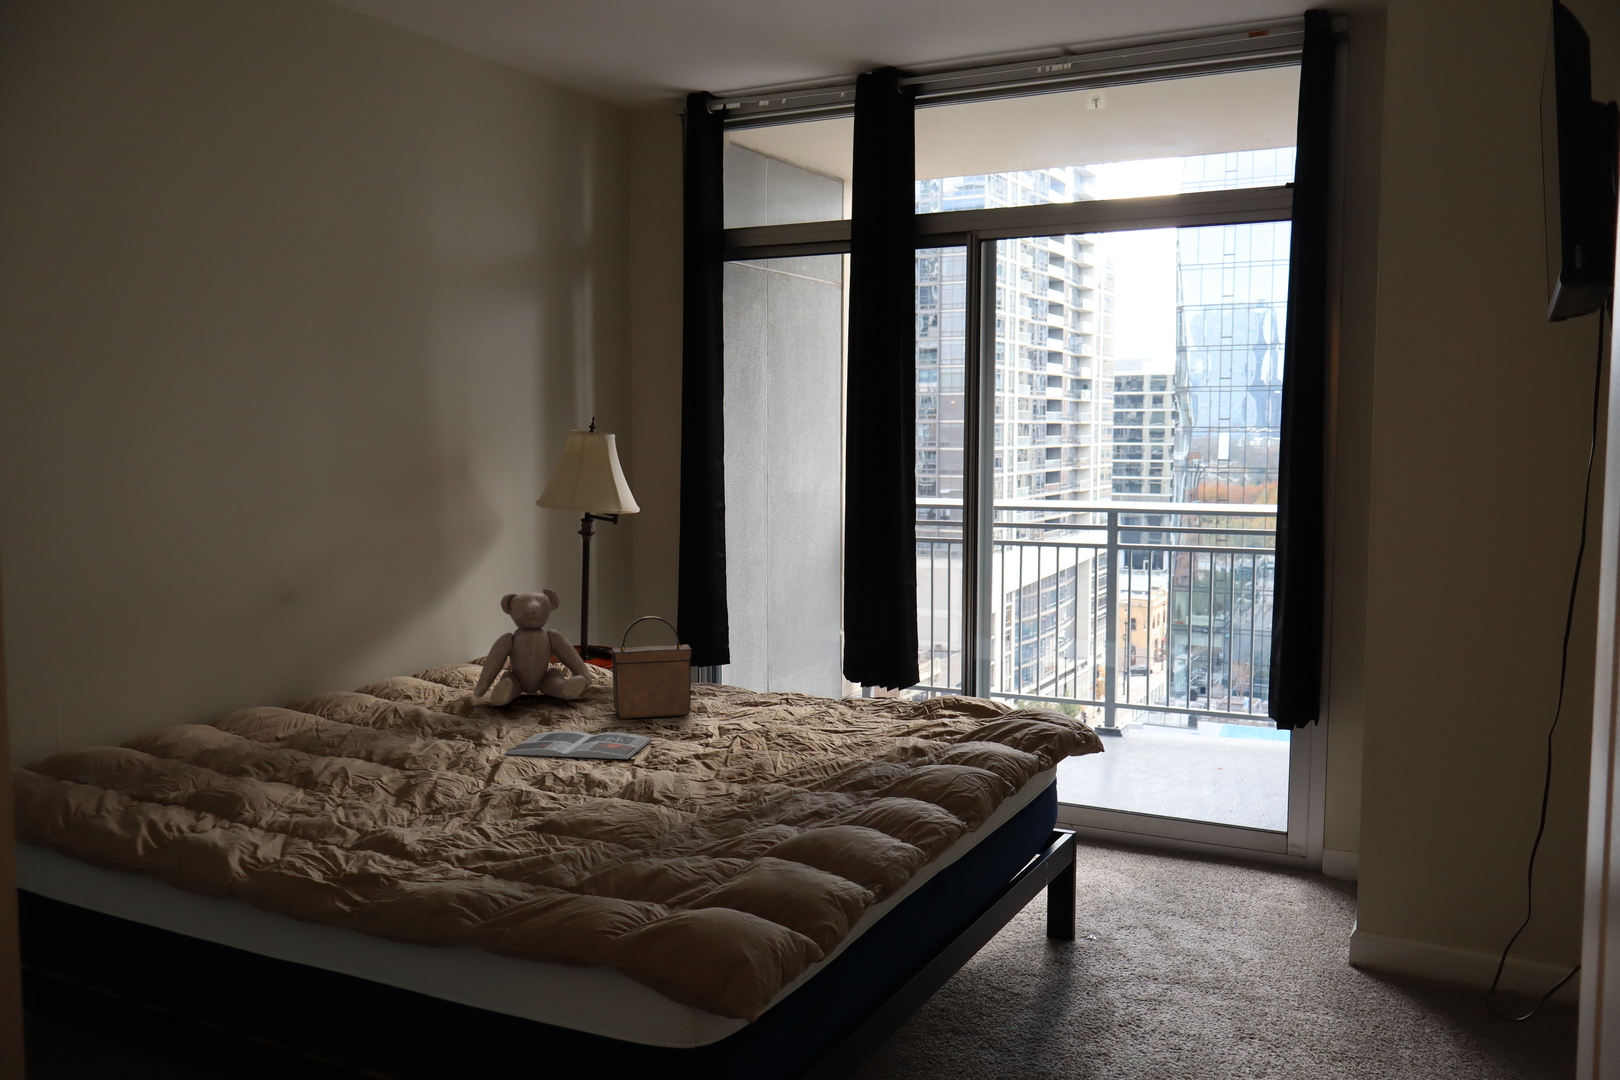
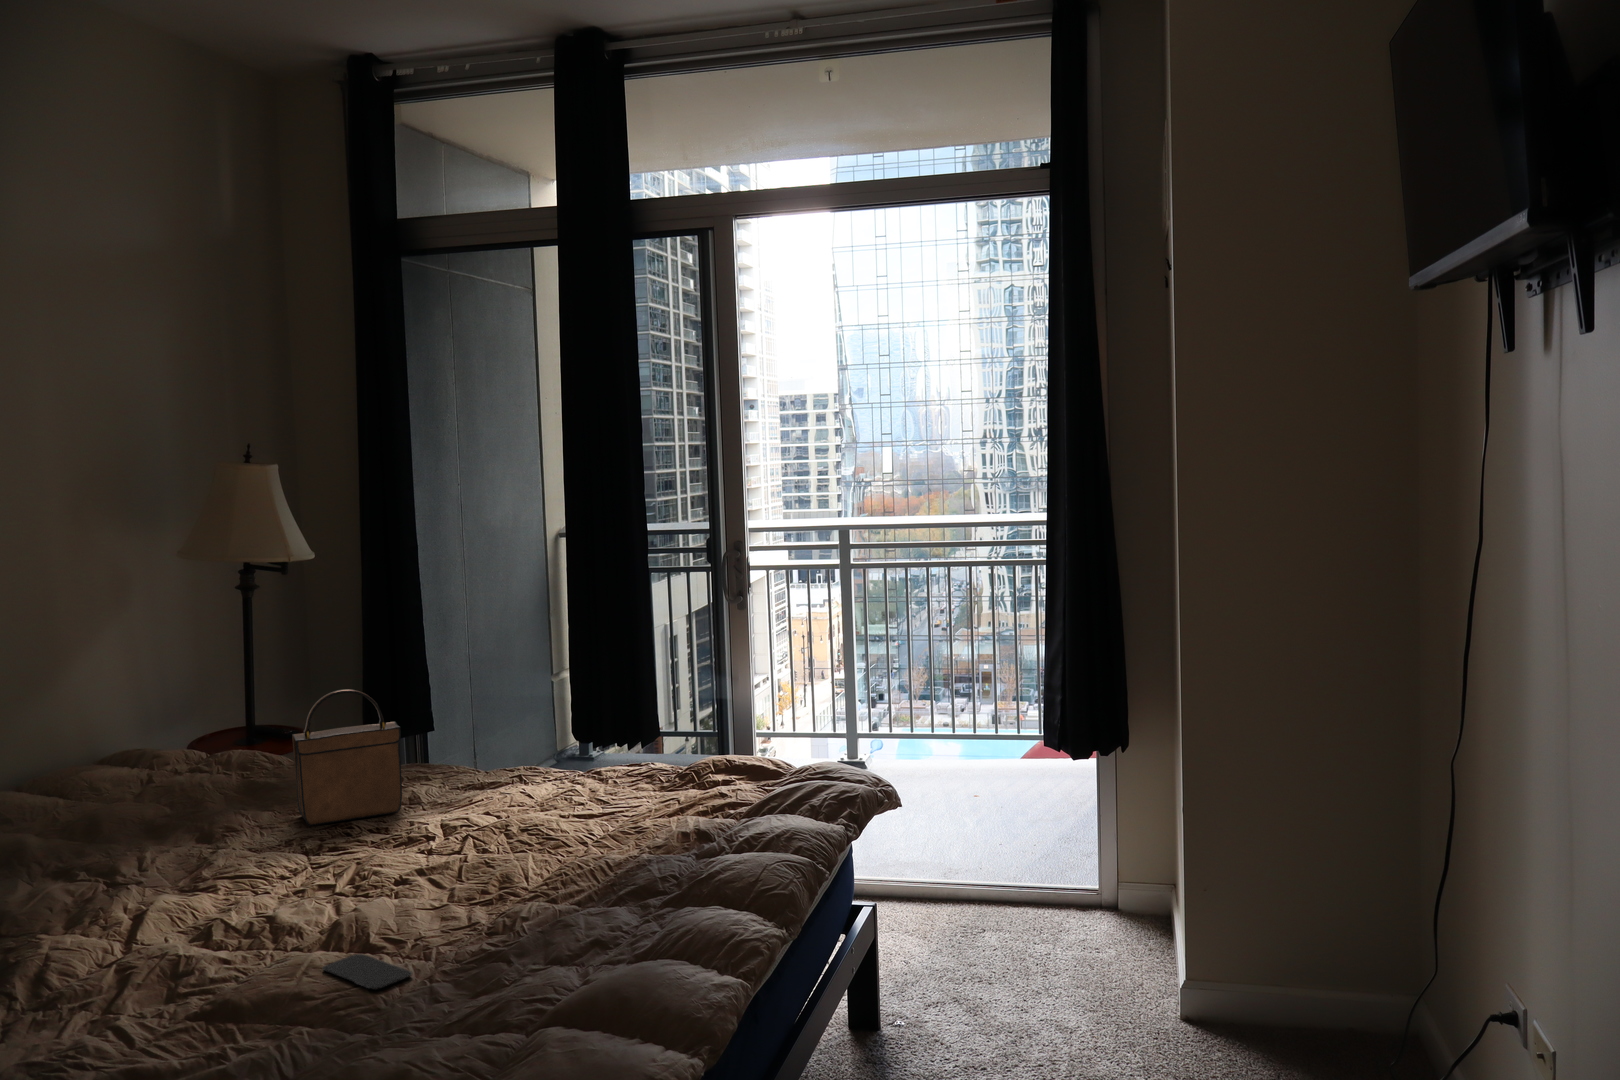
teddy bear: present [474,588,593,706] -> none [96,660,266,822]
magazine: present [504,731,652,759] -> none [147,848,356,897]
smartphone: none [617,802,679,824] -> present [322,954,412,990]

